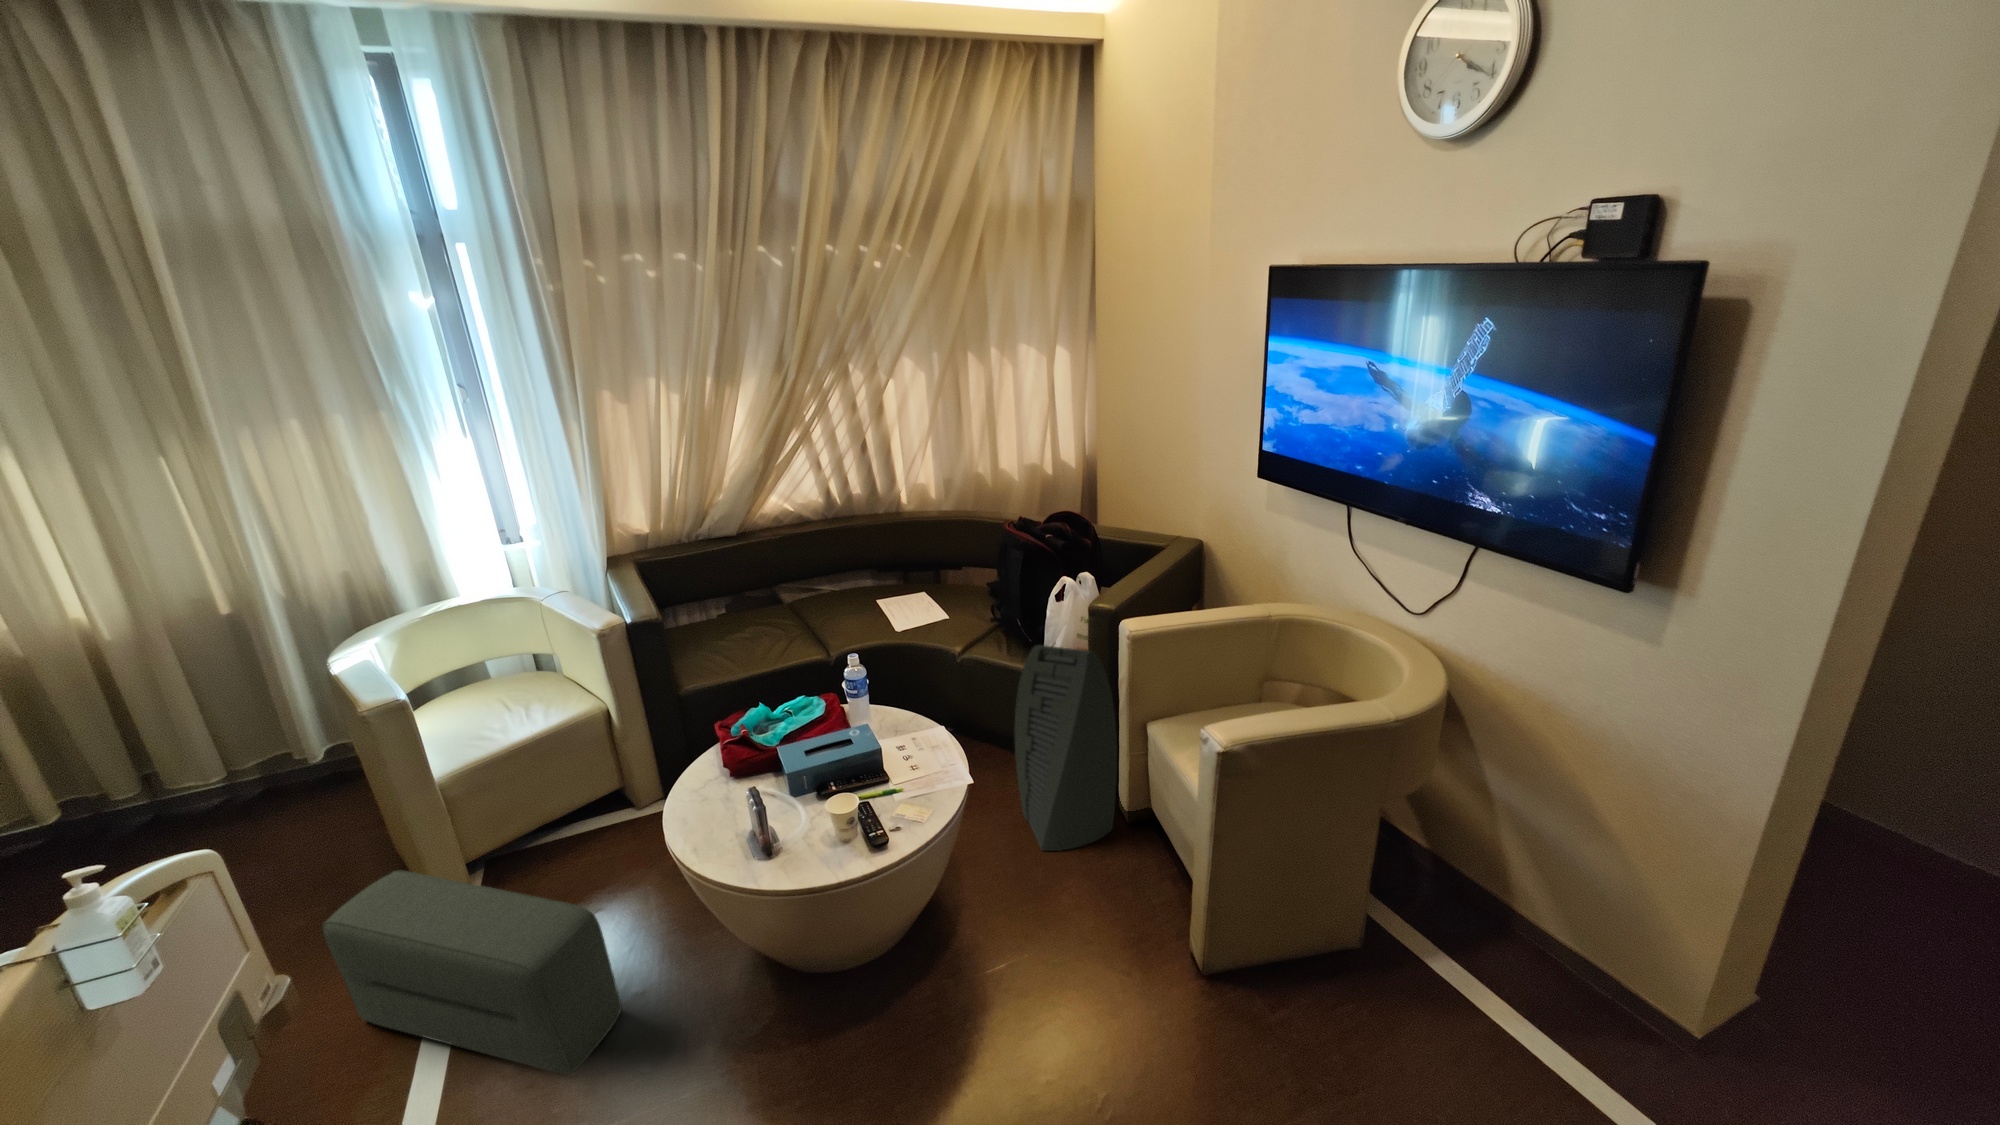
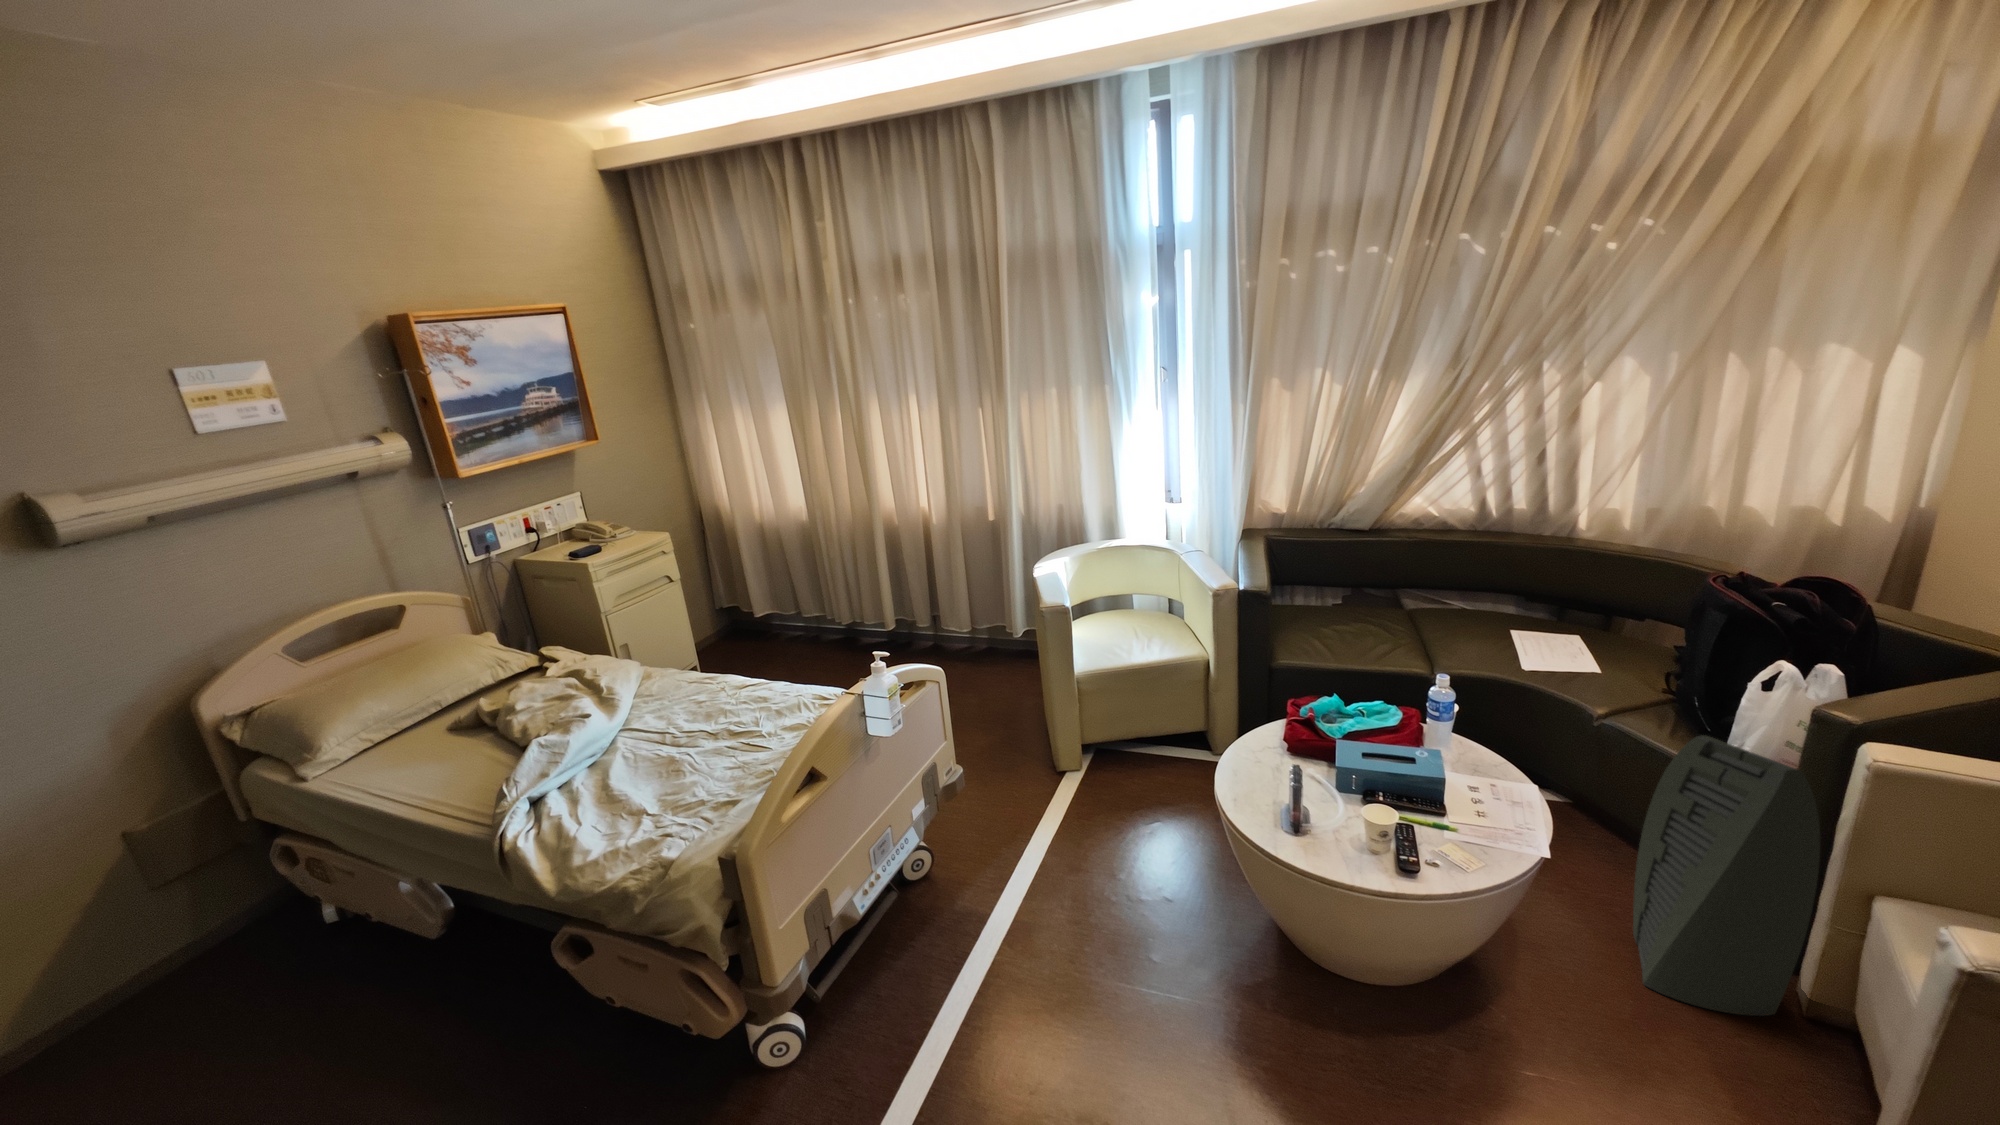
pouf: present [322,871,622,1075] -> none [991,727,1155,929]

